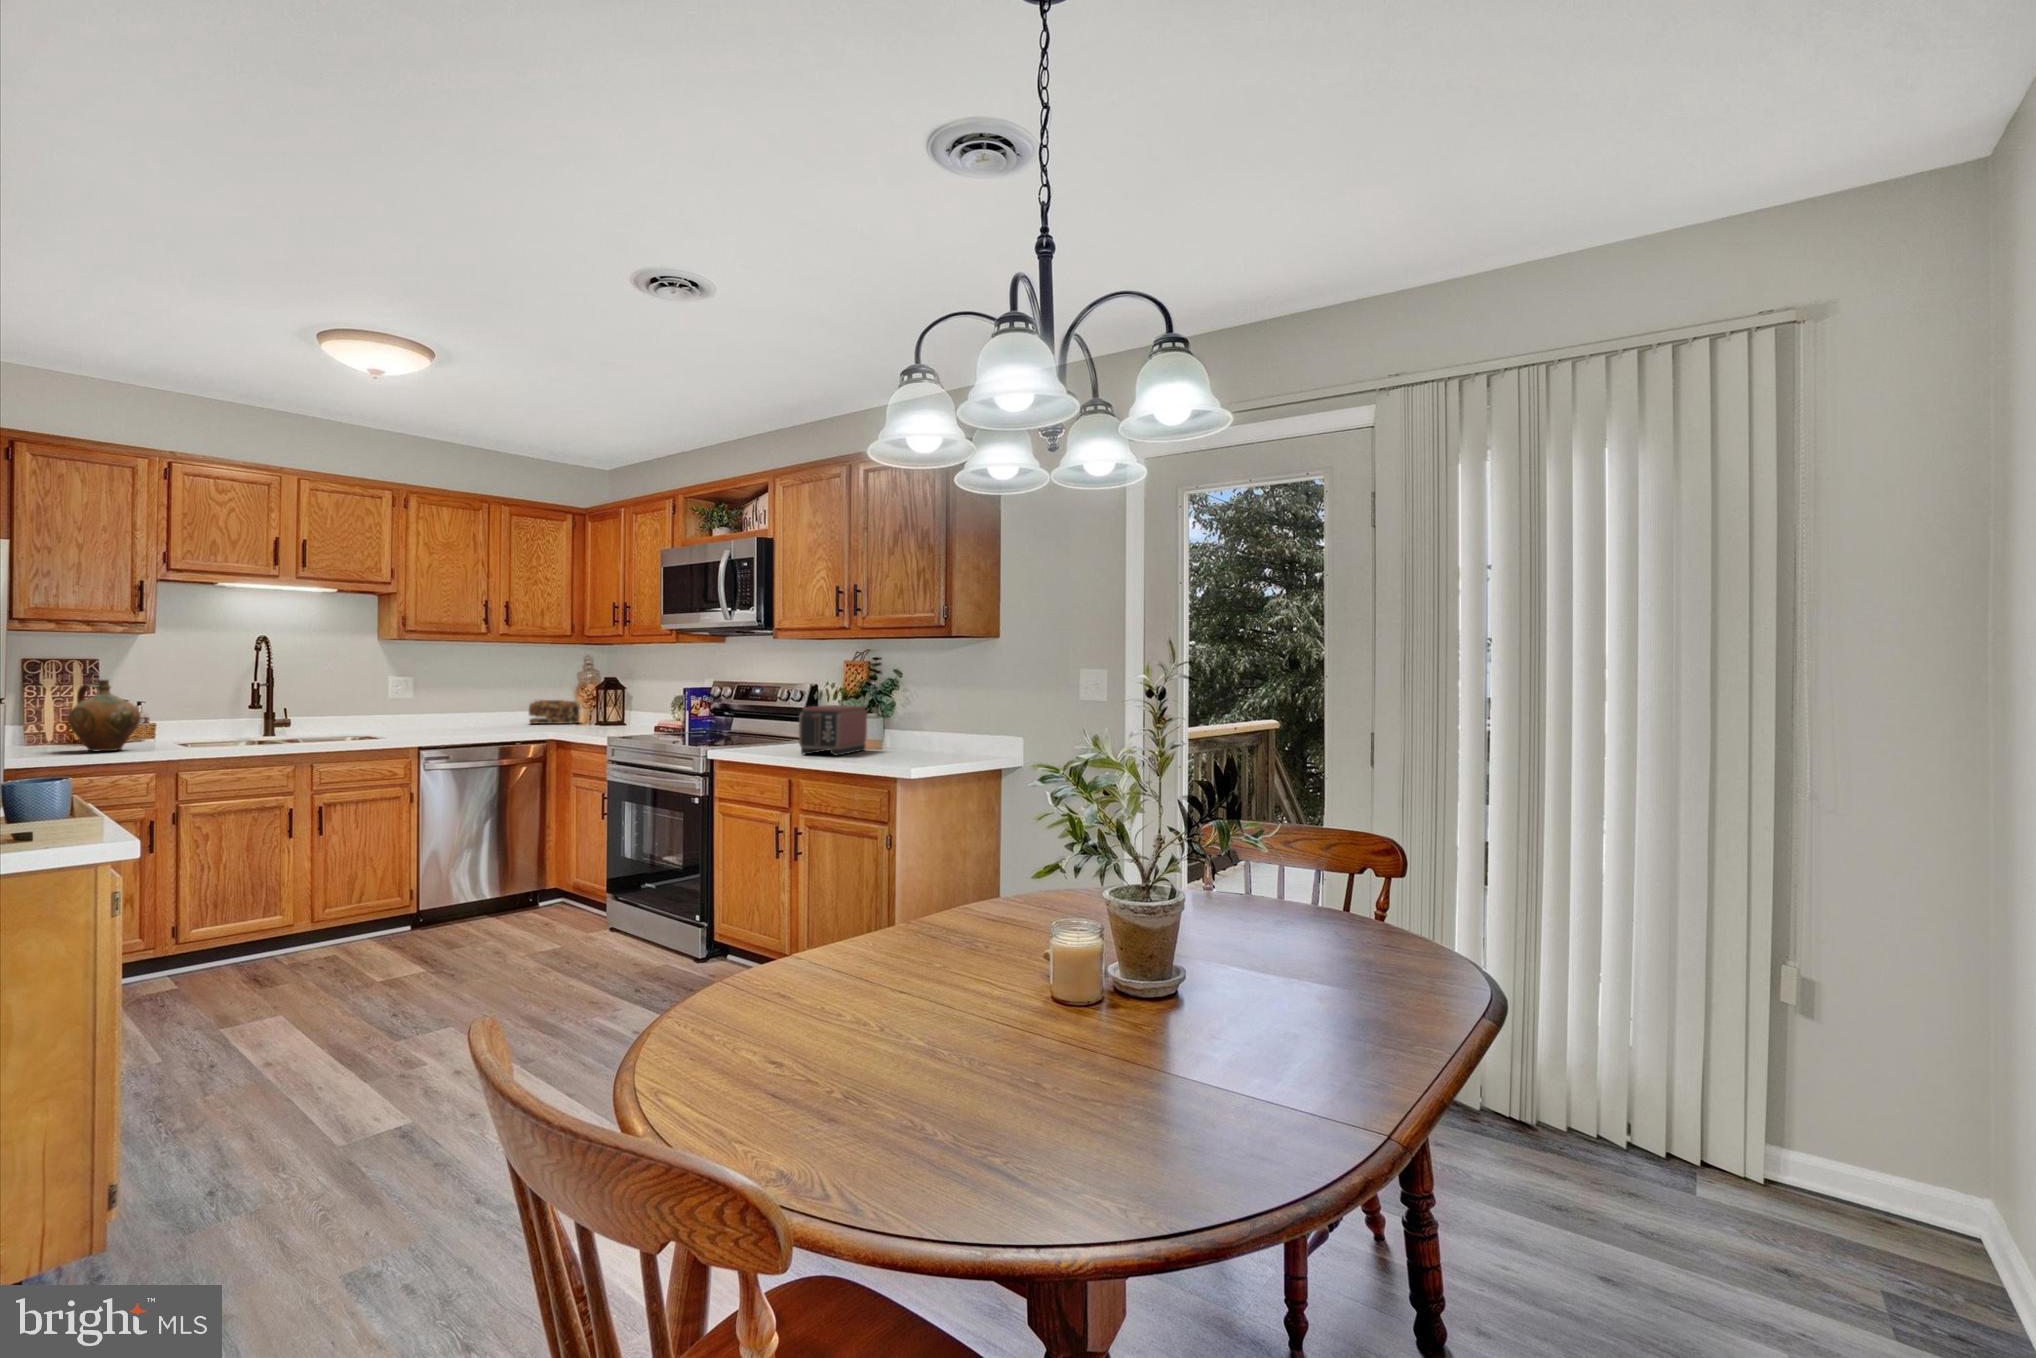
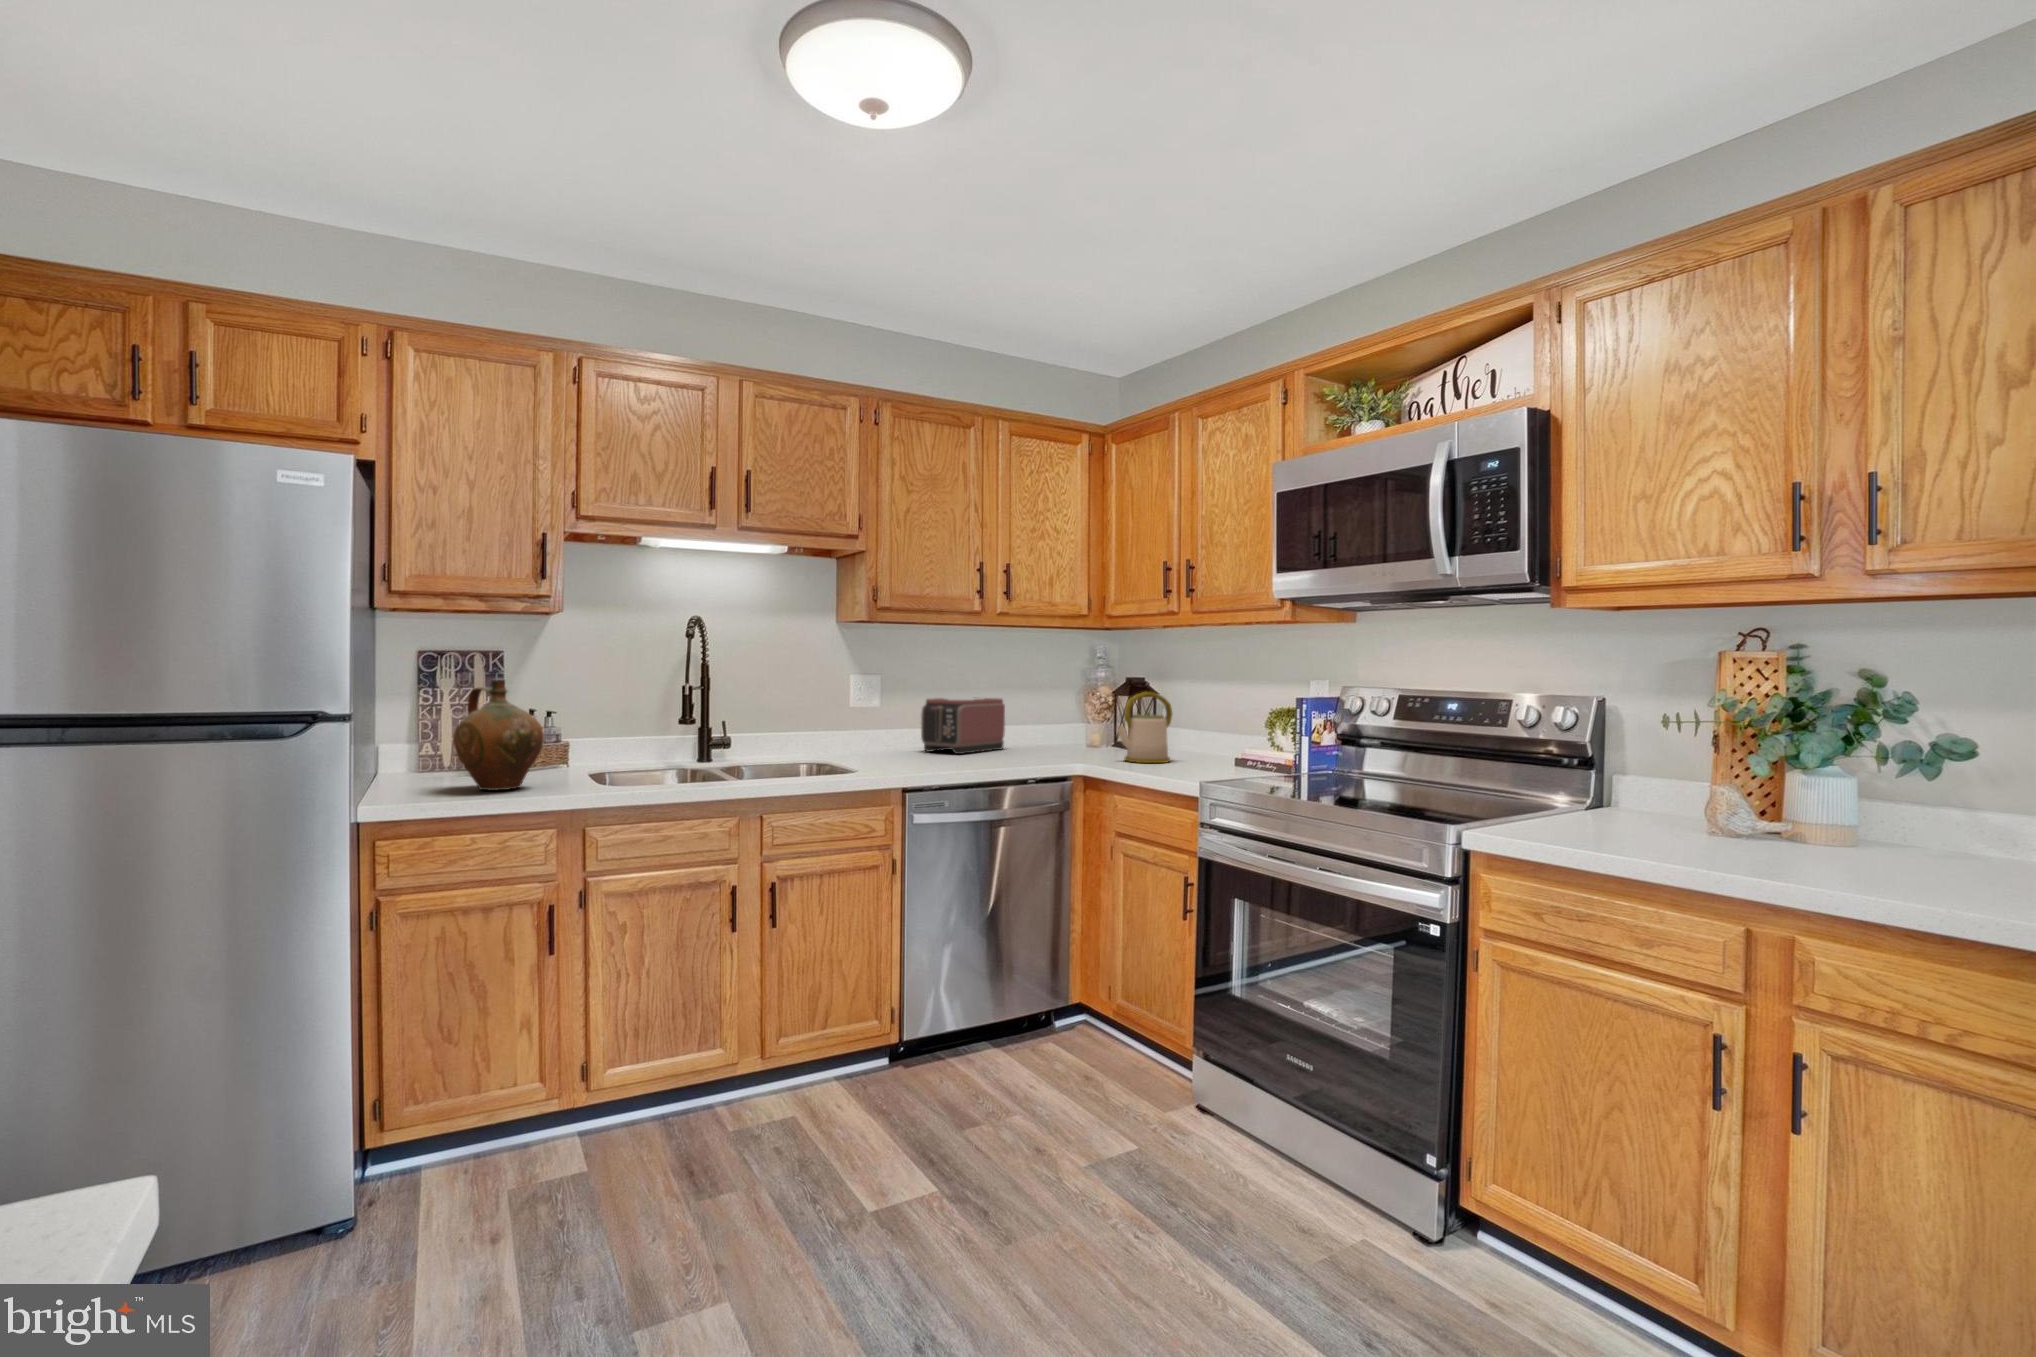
kettle: none [584,686,623,731] -> present [1116,692,1172,763]
bread loaf: present [529,700,579,724] -> none [1018,710,1085,746]
toaster: present [799,705,867,756] -> present [921,698,1005,754]

